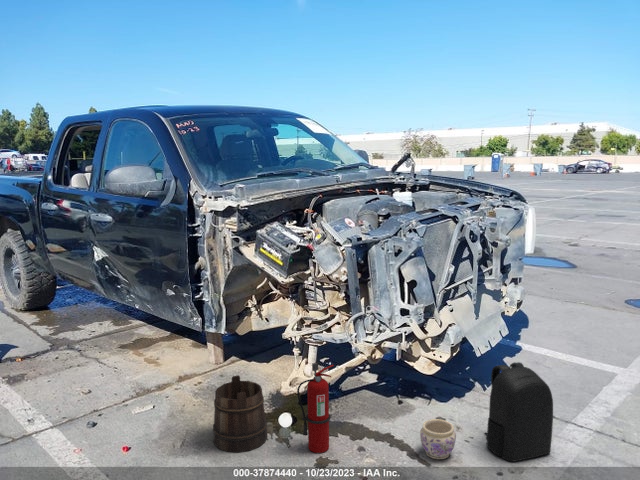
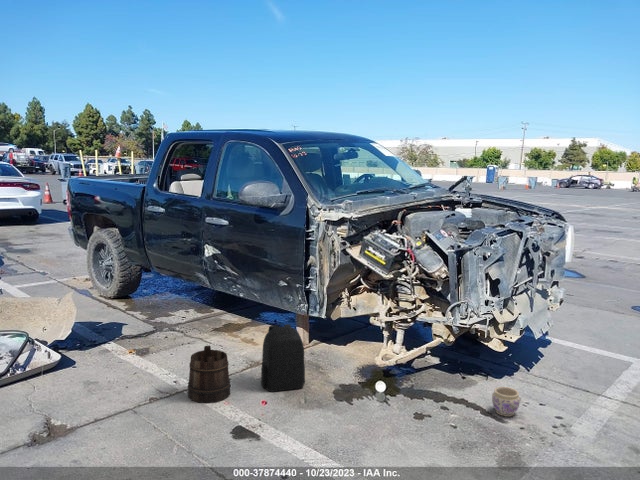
backpack: present [485,362,553,462] -> present [261,324,305,392]
fire extinguisher: present [297,363,334,453] -> none [400,341,428,410]
bucket: present [213,375,267,452] -> present [188,346,230,403]

